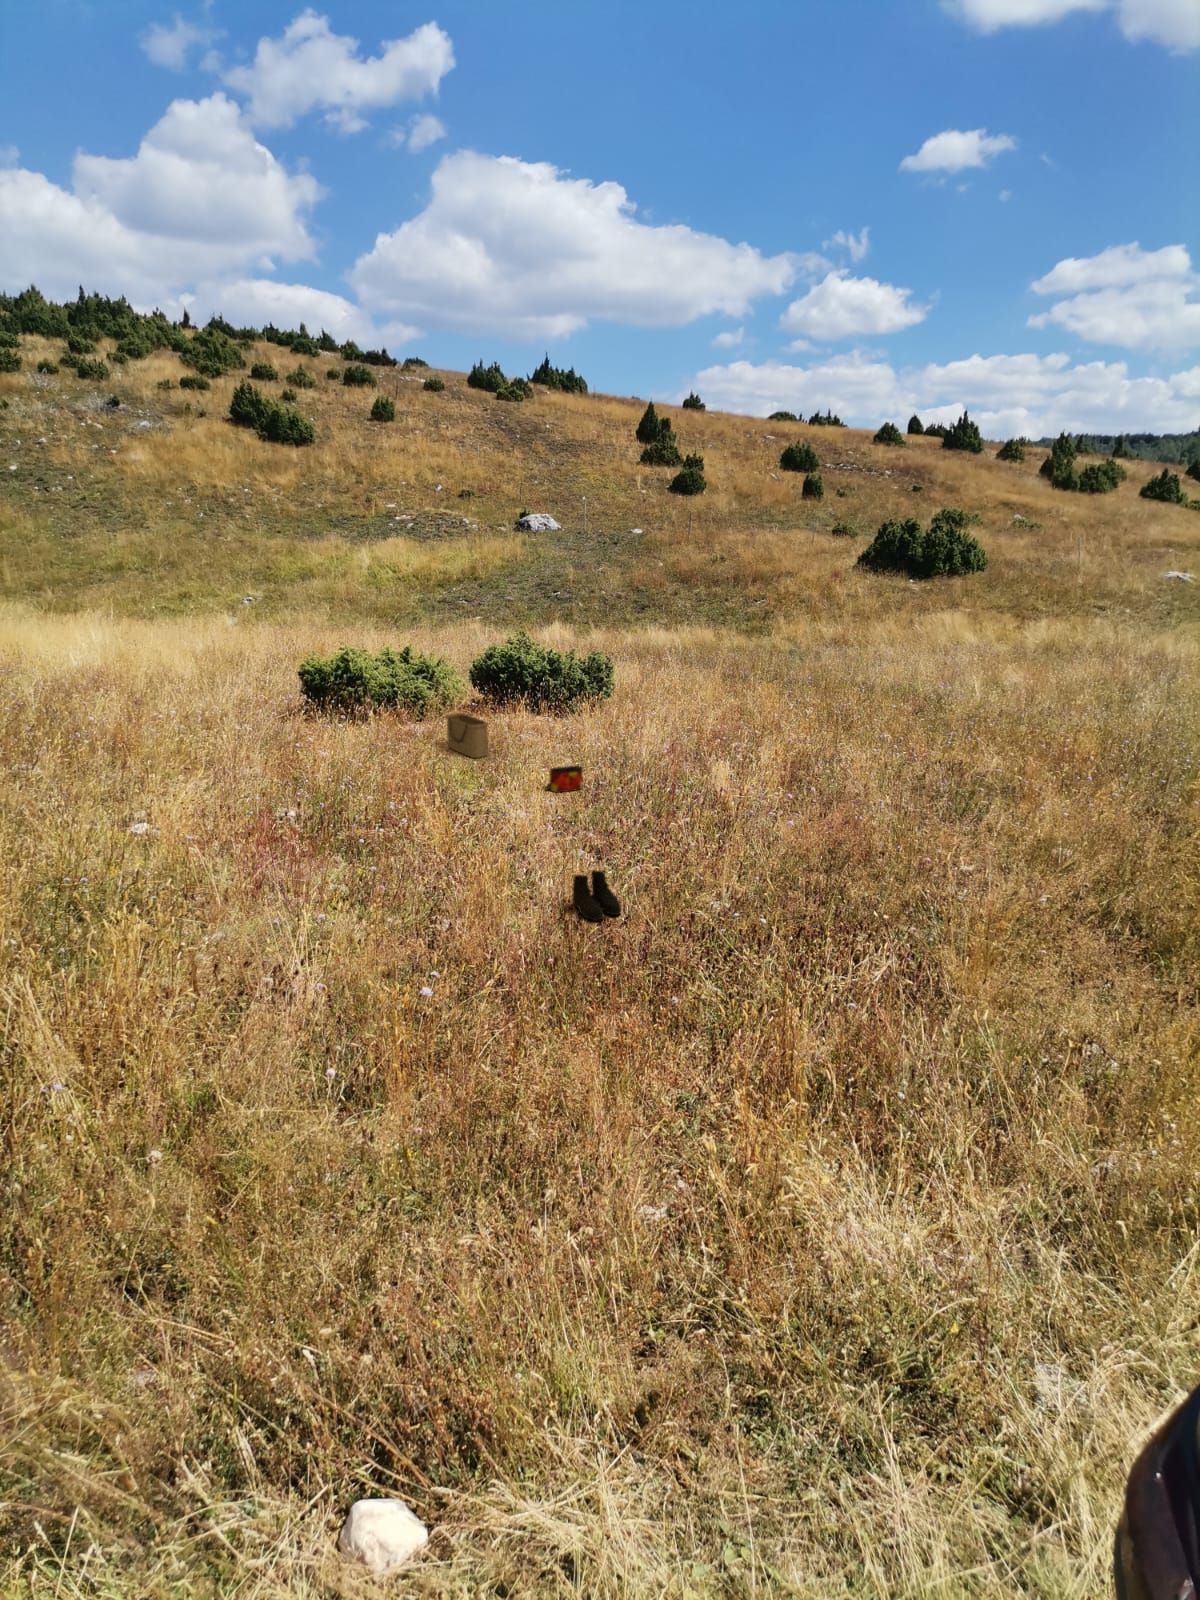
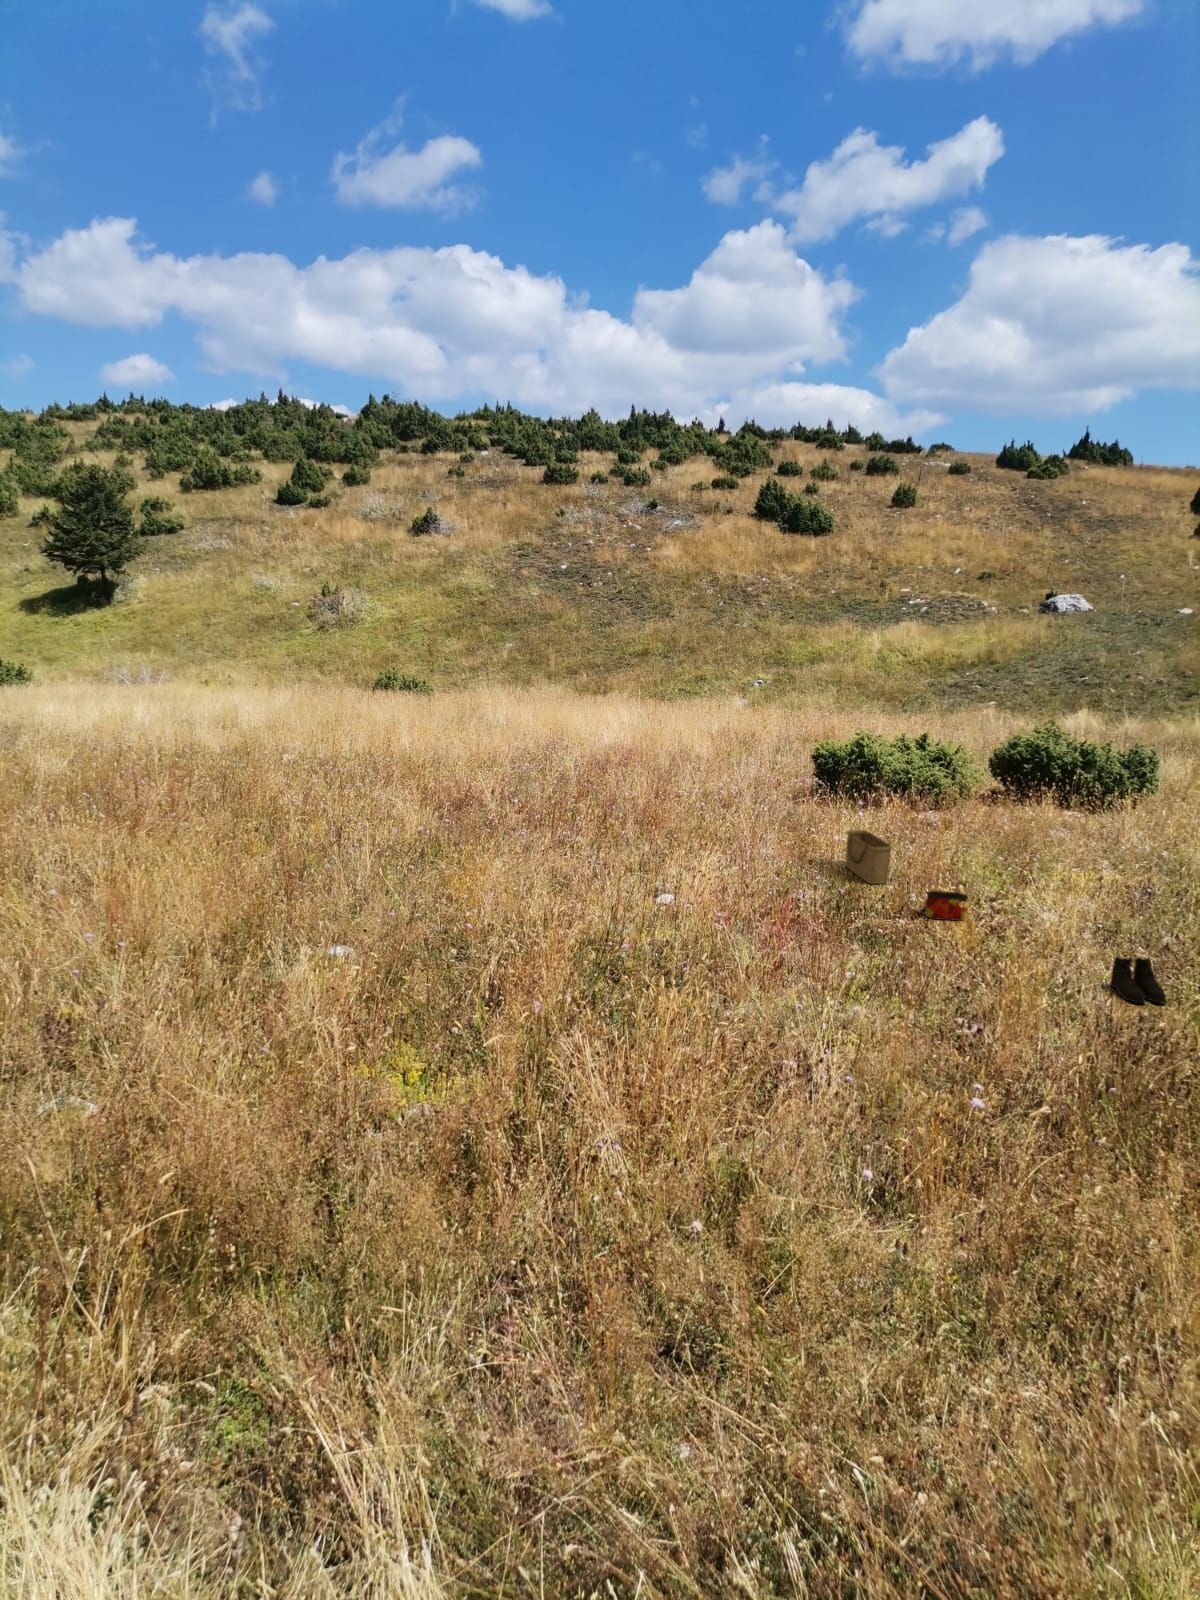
basket: present [445,713,489,758] -> present [846,830,893,884]
bag: present [546,766,583,793] -> present [920,891,968,921]

